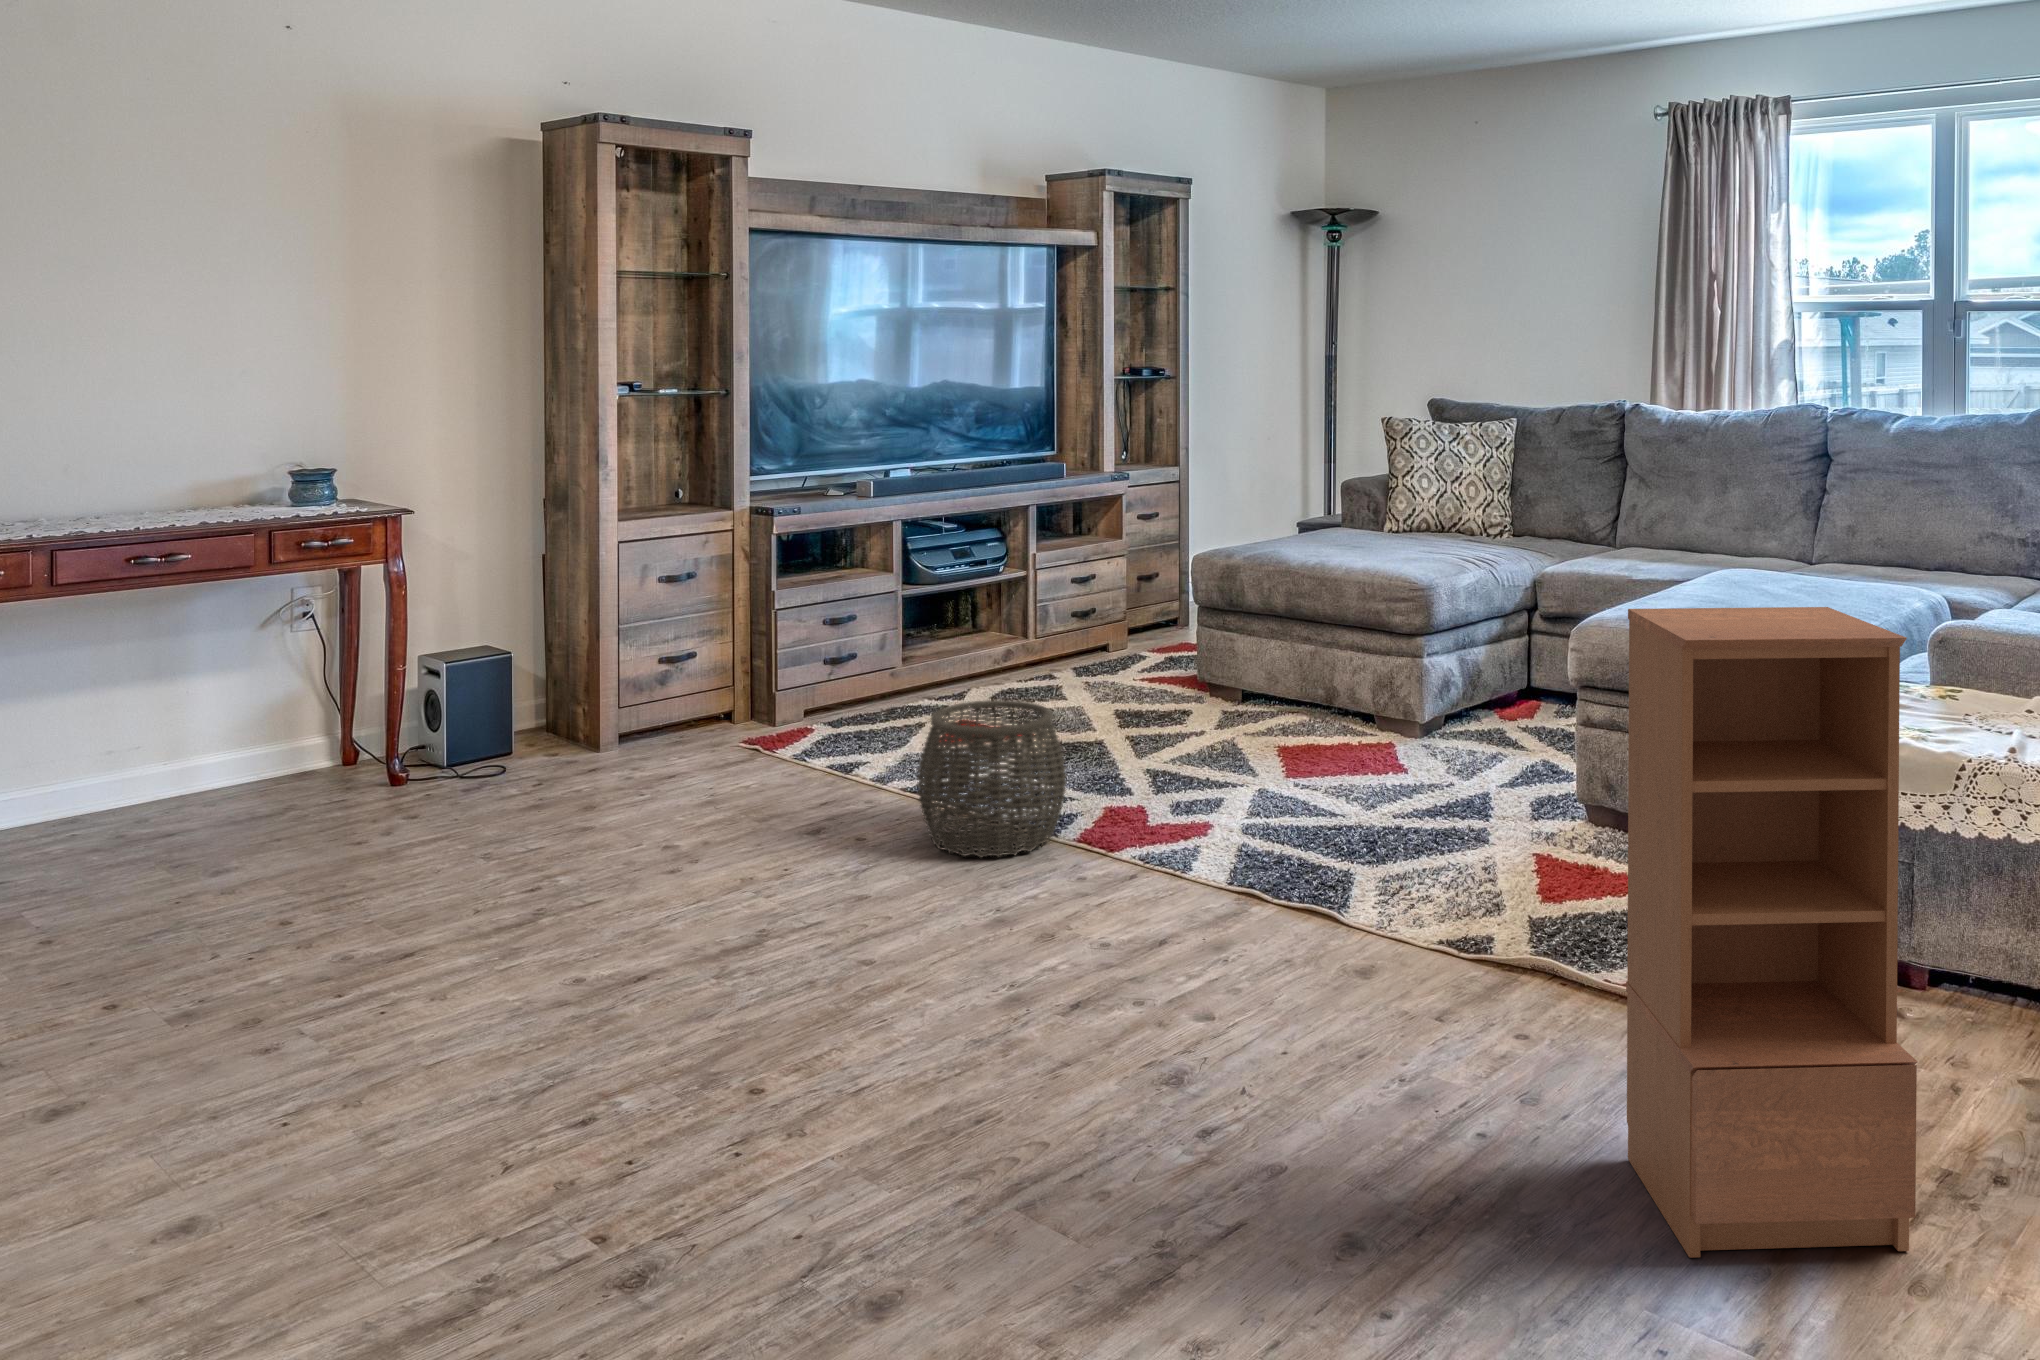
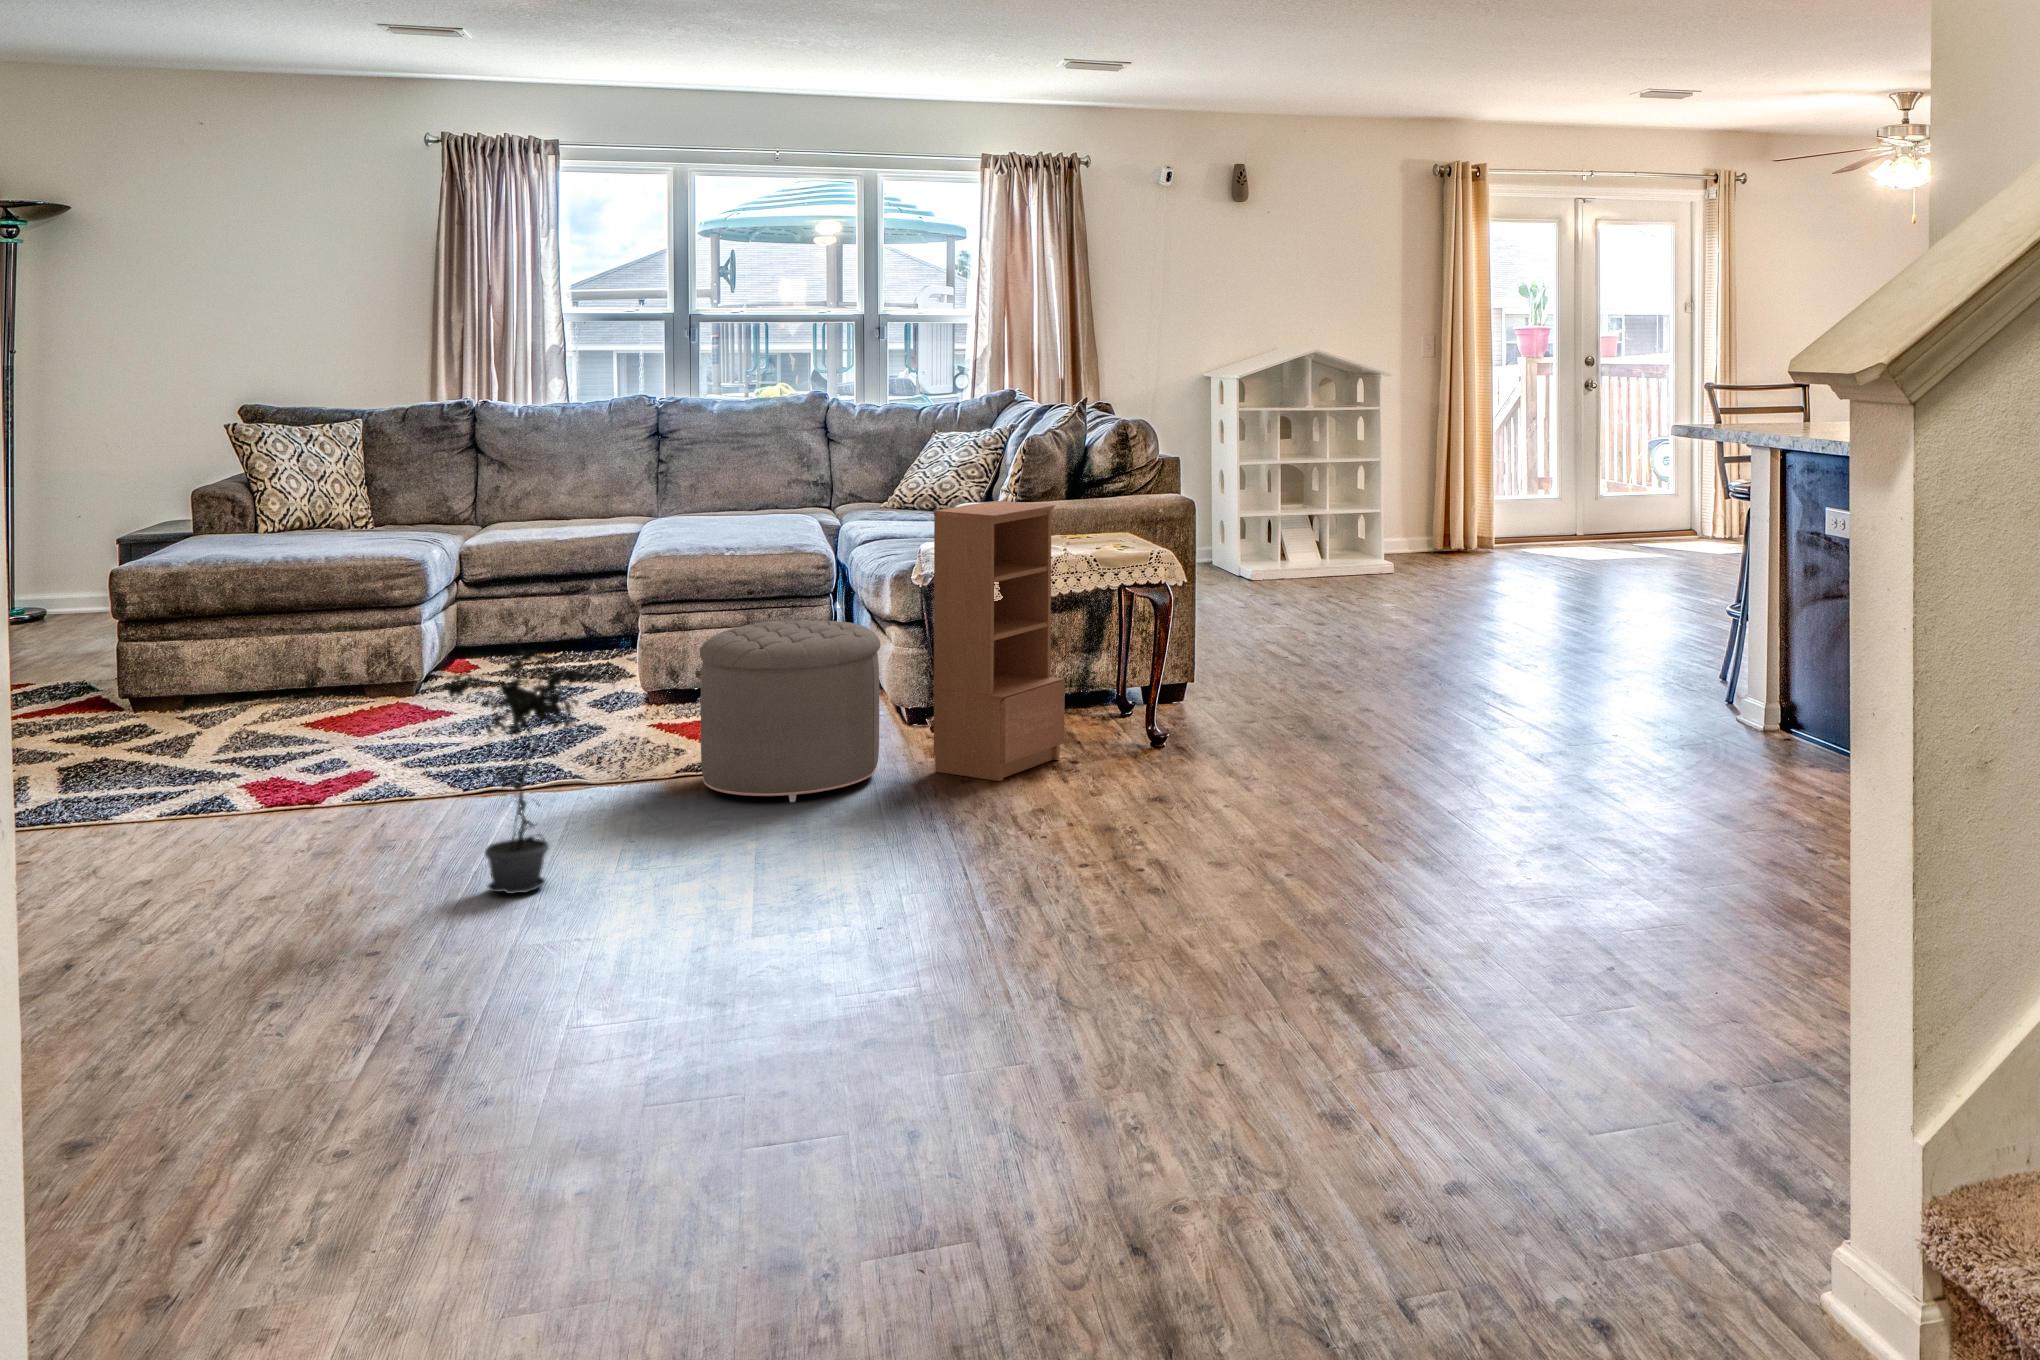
woven basket: present [917,700,1067,858] -> none [208,680,356,806]
potted plant: none [649,719,841,1138] -> present [443,642,615,893]
ottoman: none [1243,761,1554,1127] -> present [700,620,881,802]

